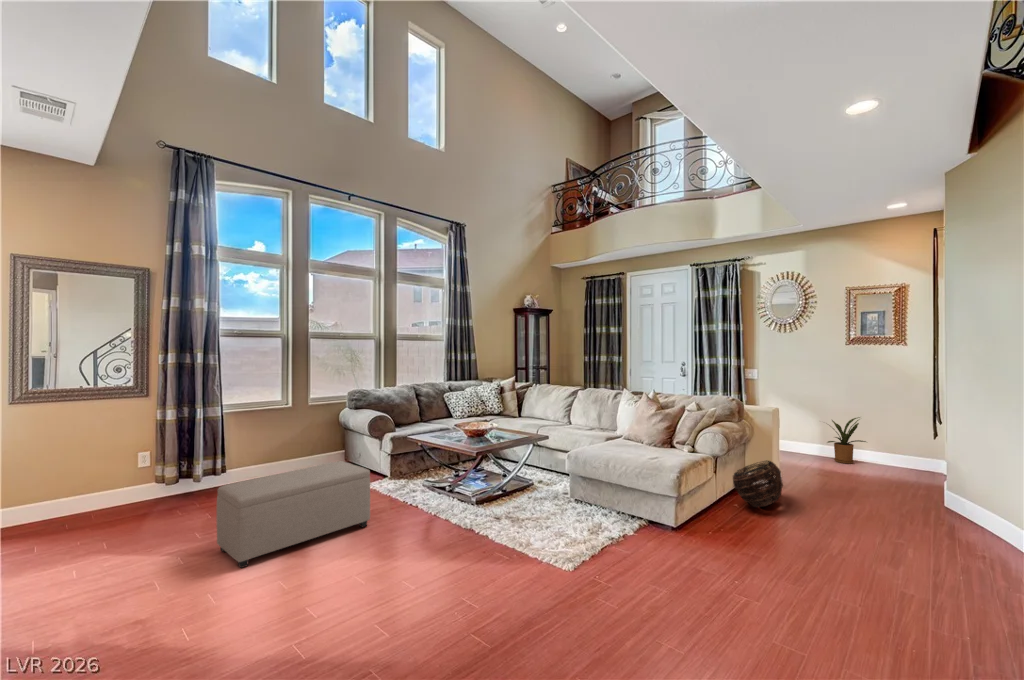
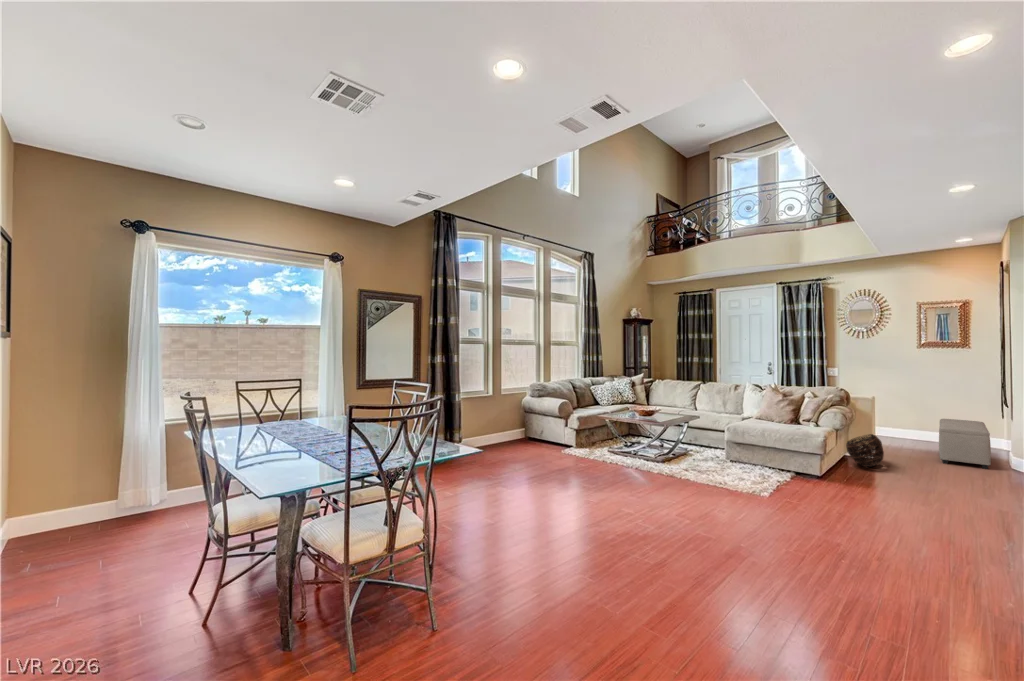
house plant: present [827,417,866,464] -> none [893,405,939,442]
ottoman: present [216,461,370,568] -> present [939,419,991,469]

